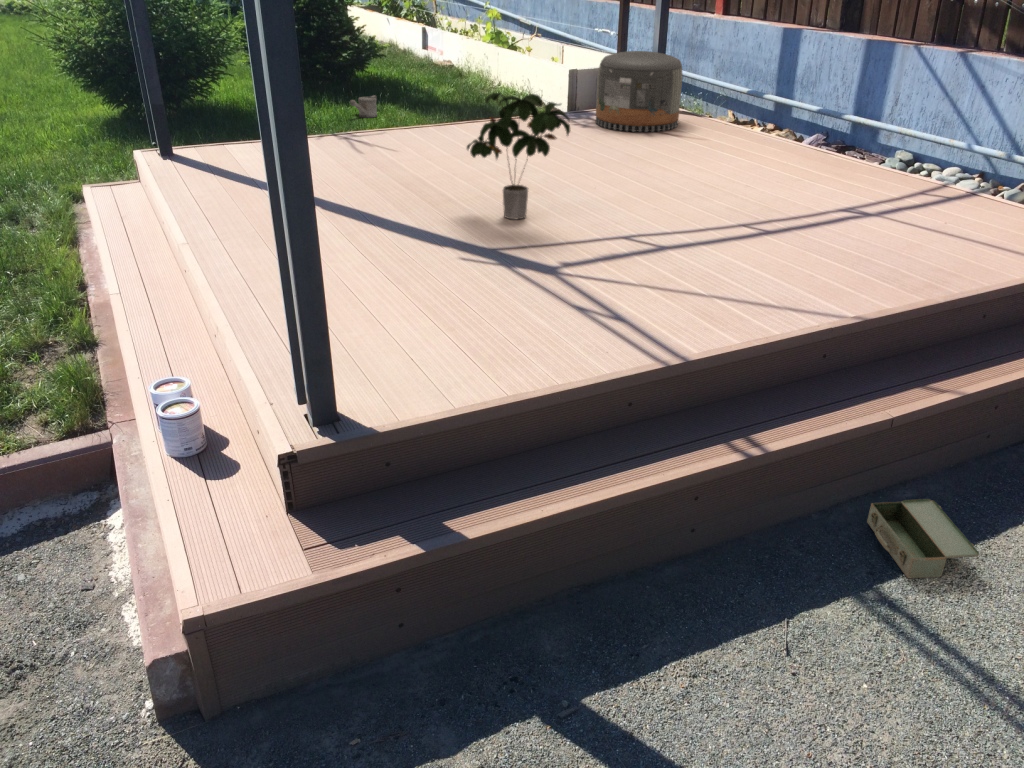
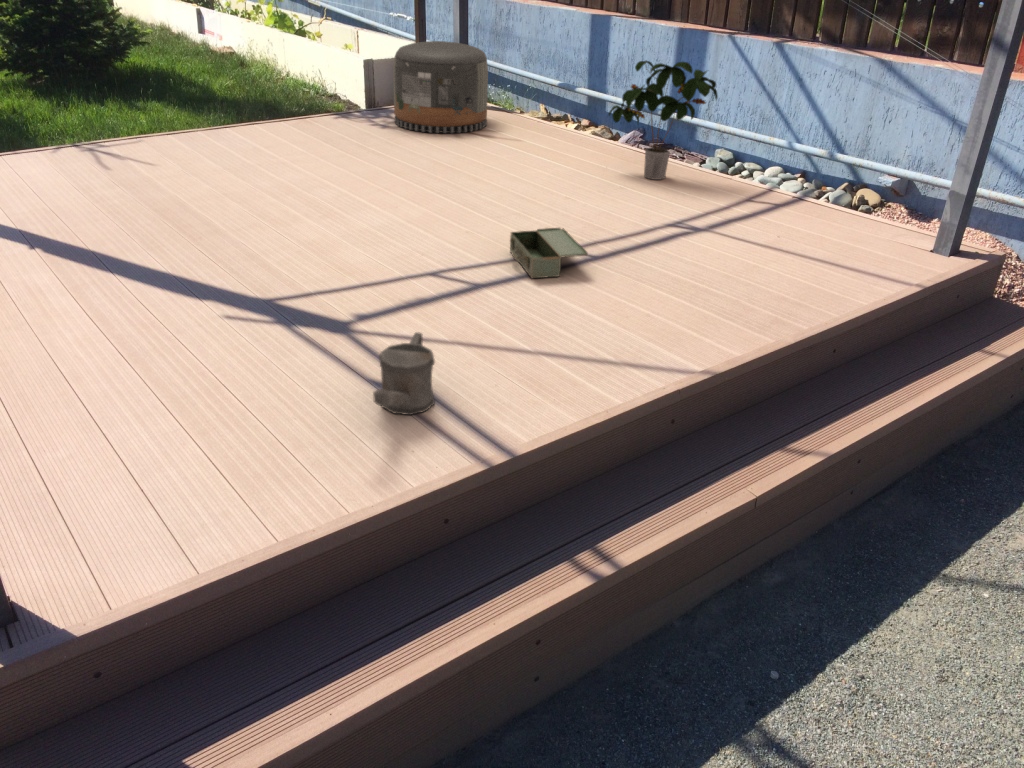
potted plant: present [467,93,570,219] -> present [609,61,718,180]
watering can: present [350,95,377,118] -> present [373,332,435,415]
toolbox: present [867,499,979,578] -> present [510,228,588,278]

